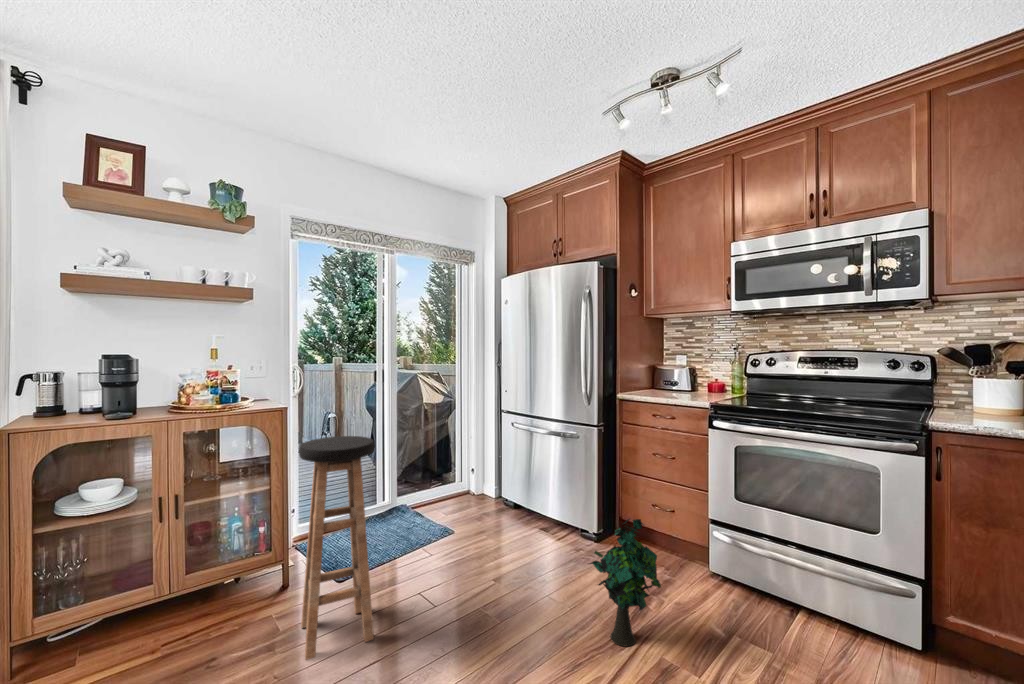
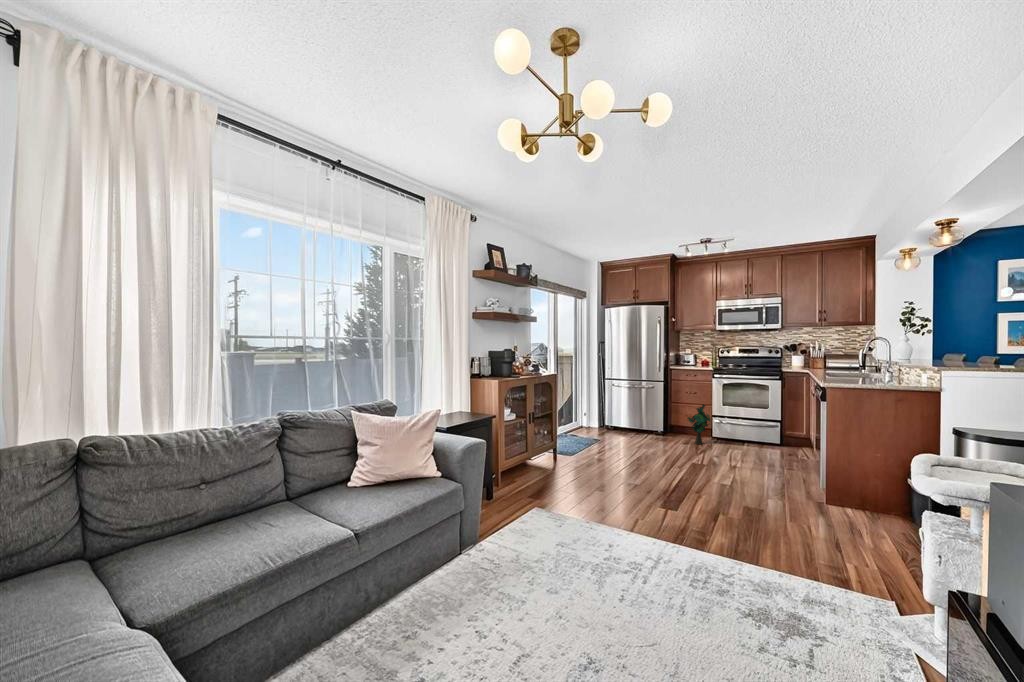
bar stool: present [299,436,374,660] -> none [596,382,626,452]

